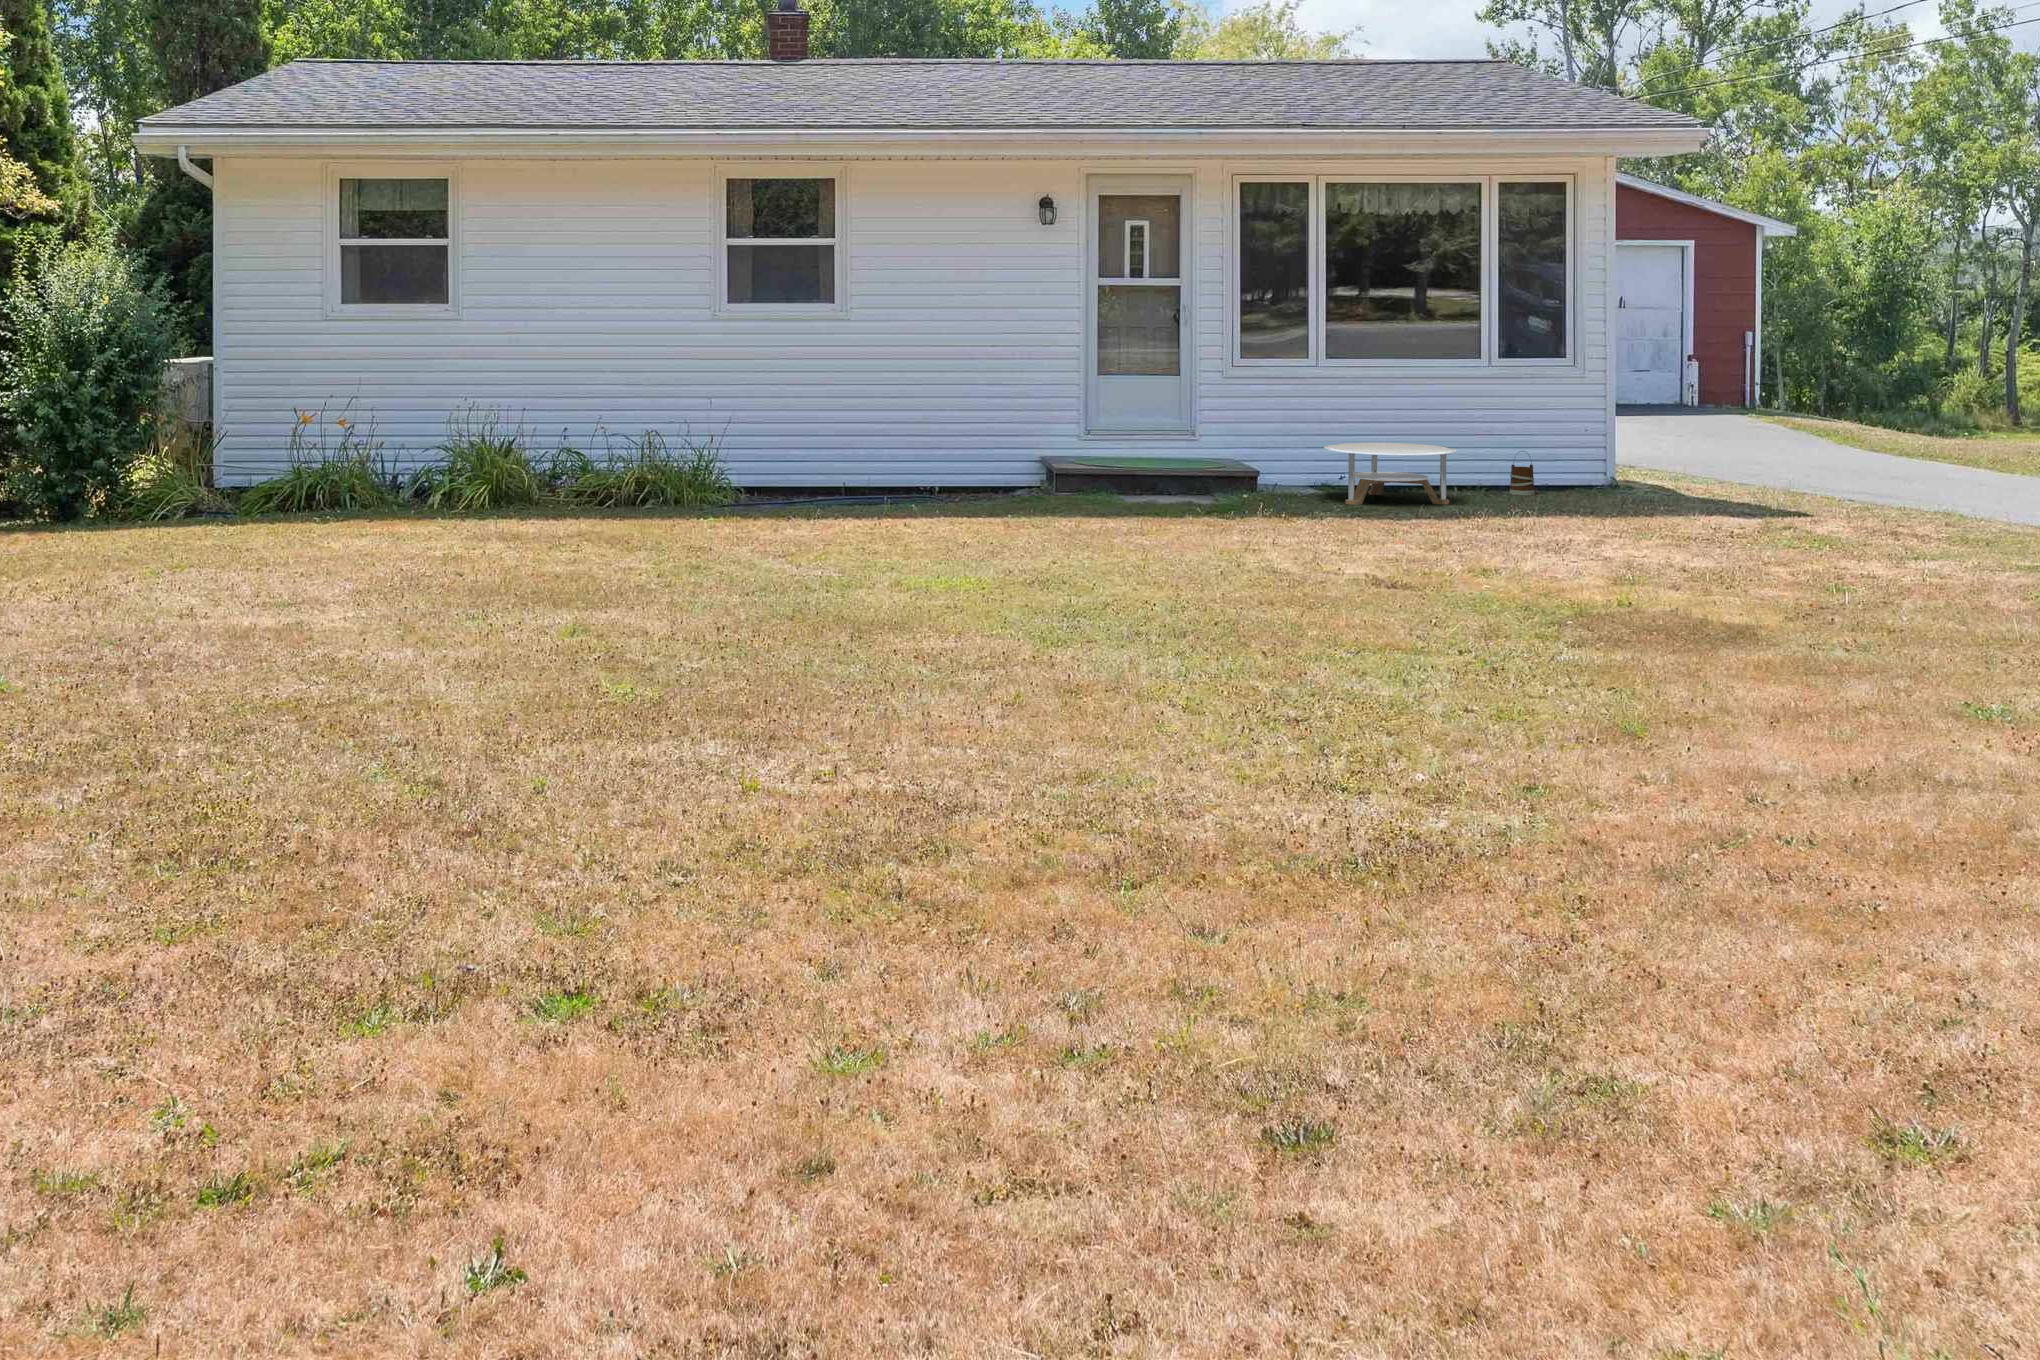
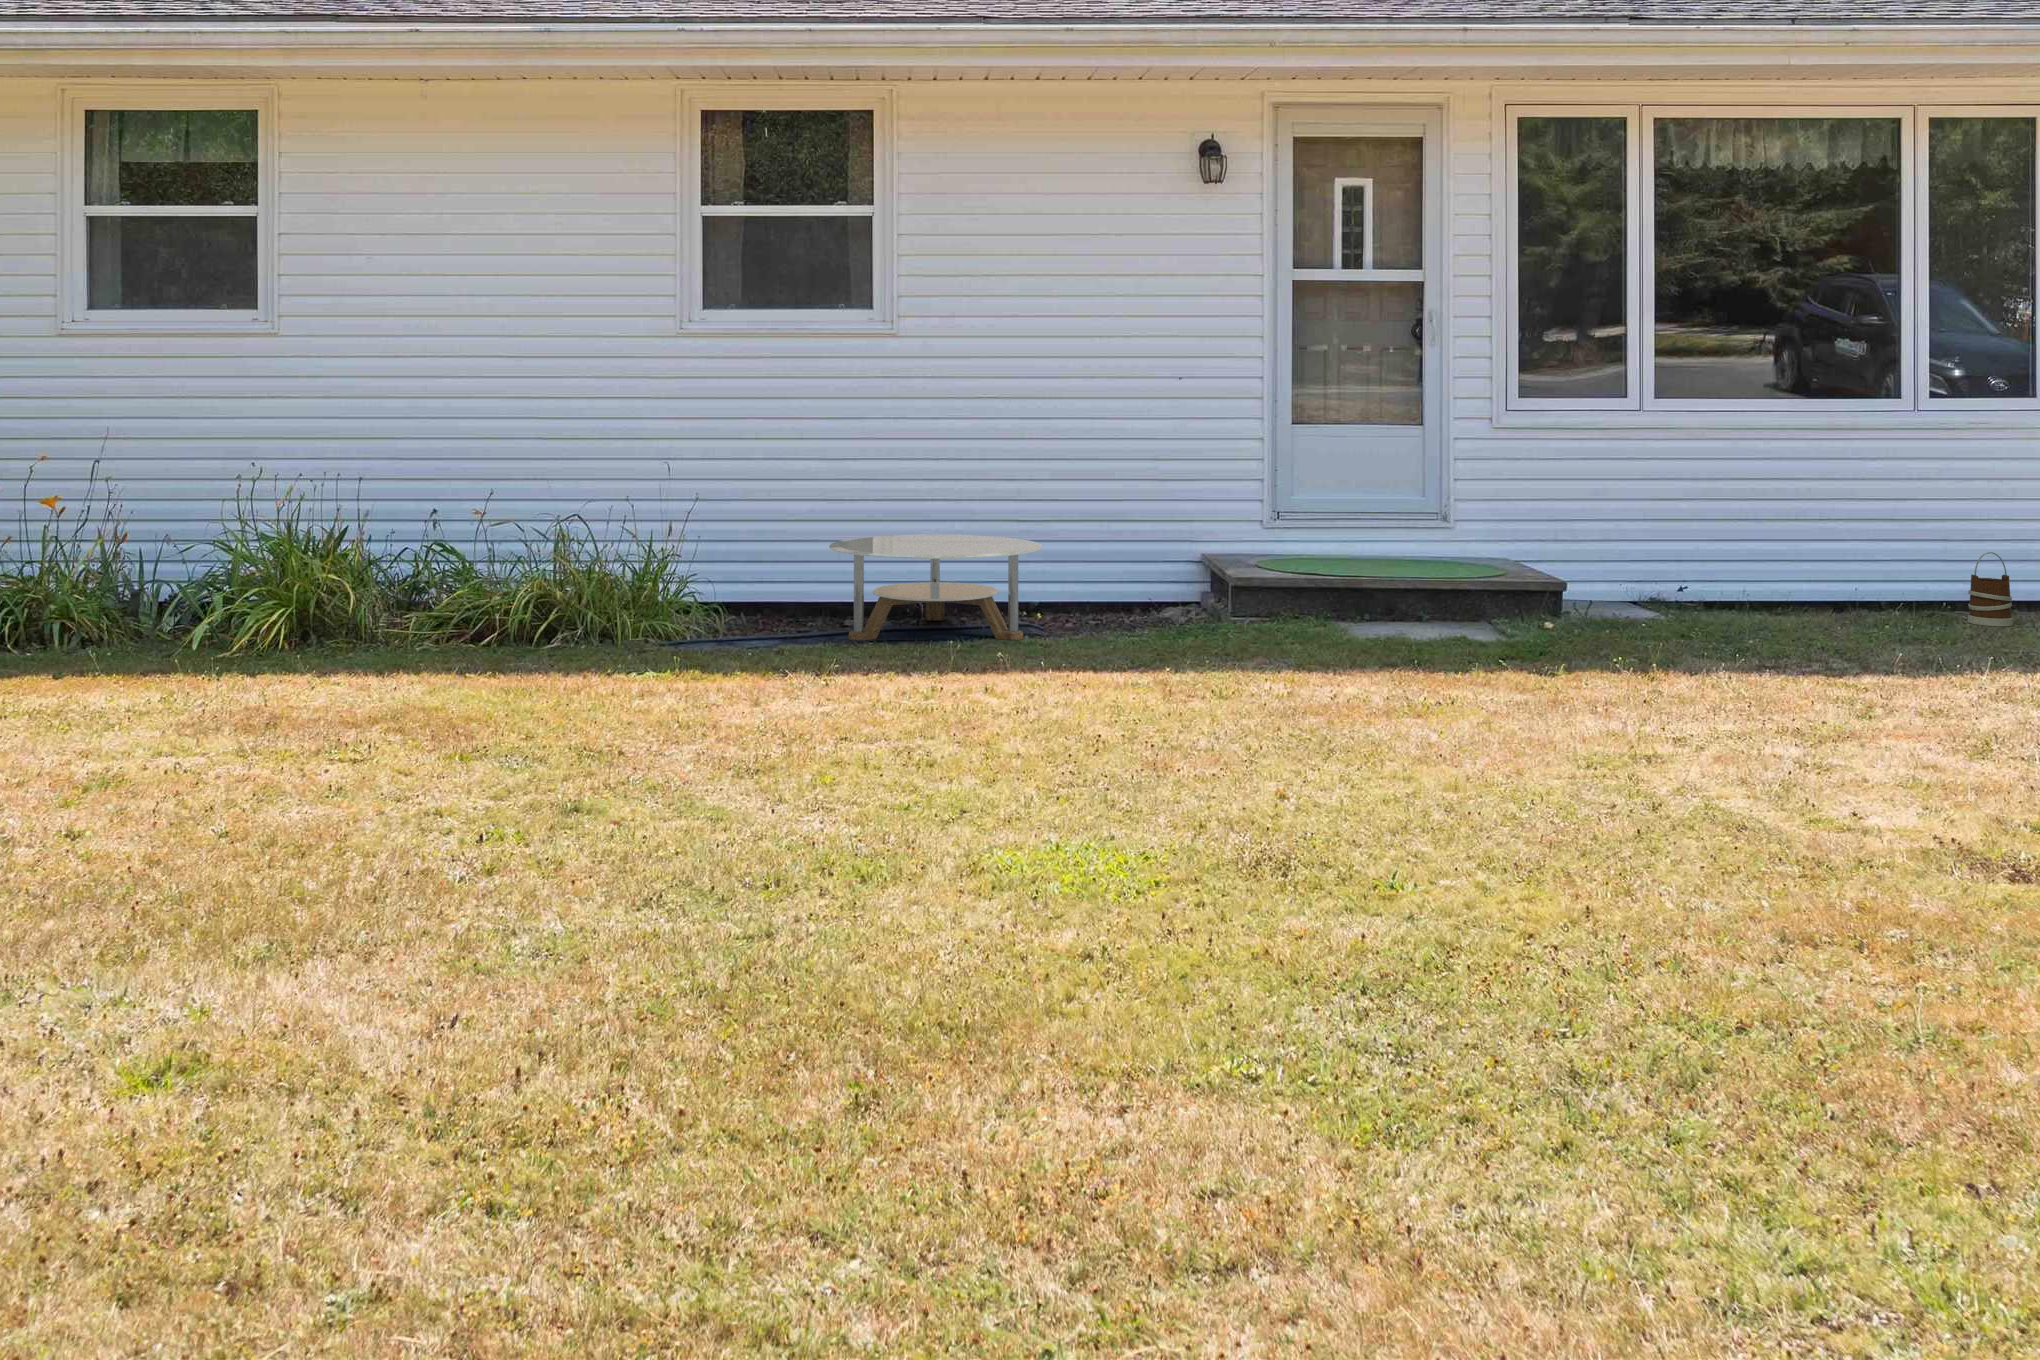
round table: present [1324,443,1457,505] -> present [829,534,1042,640]

